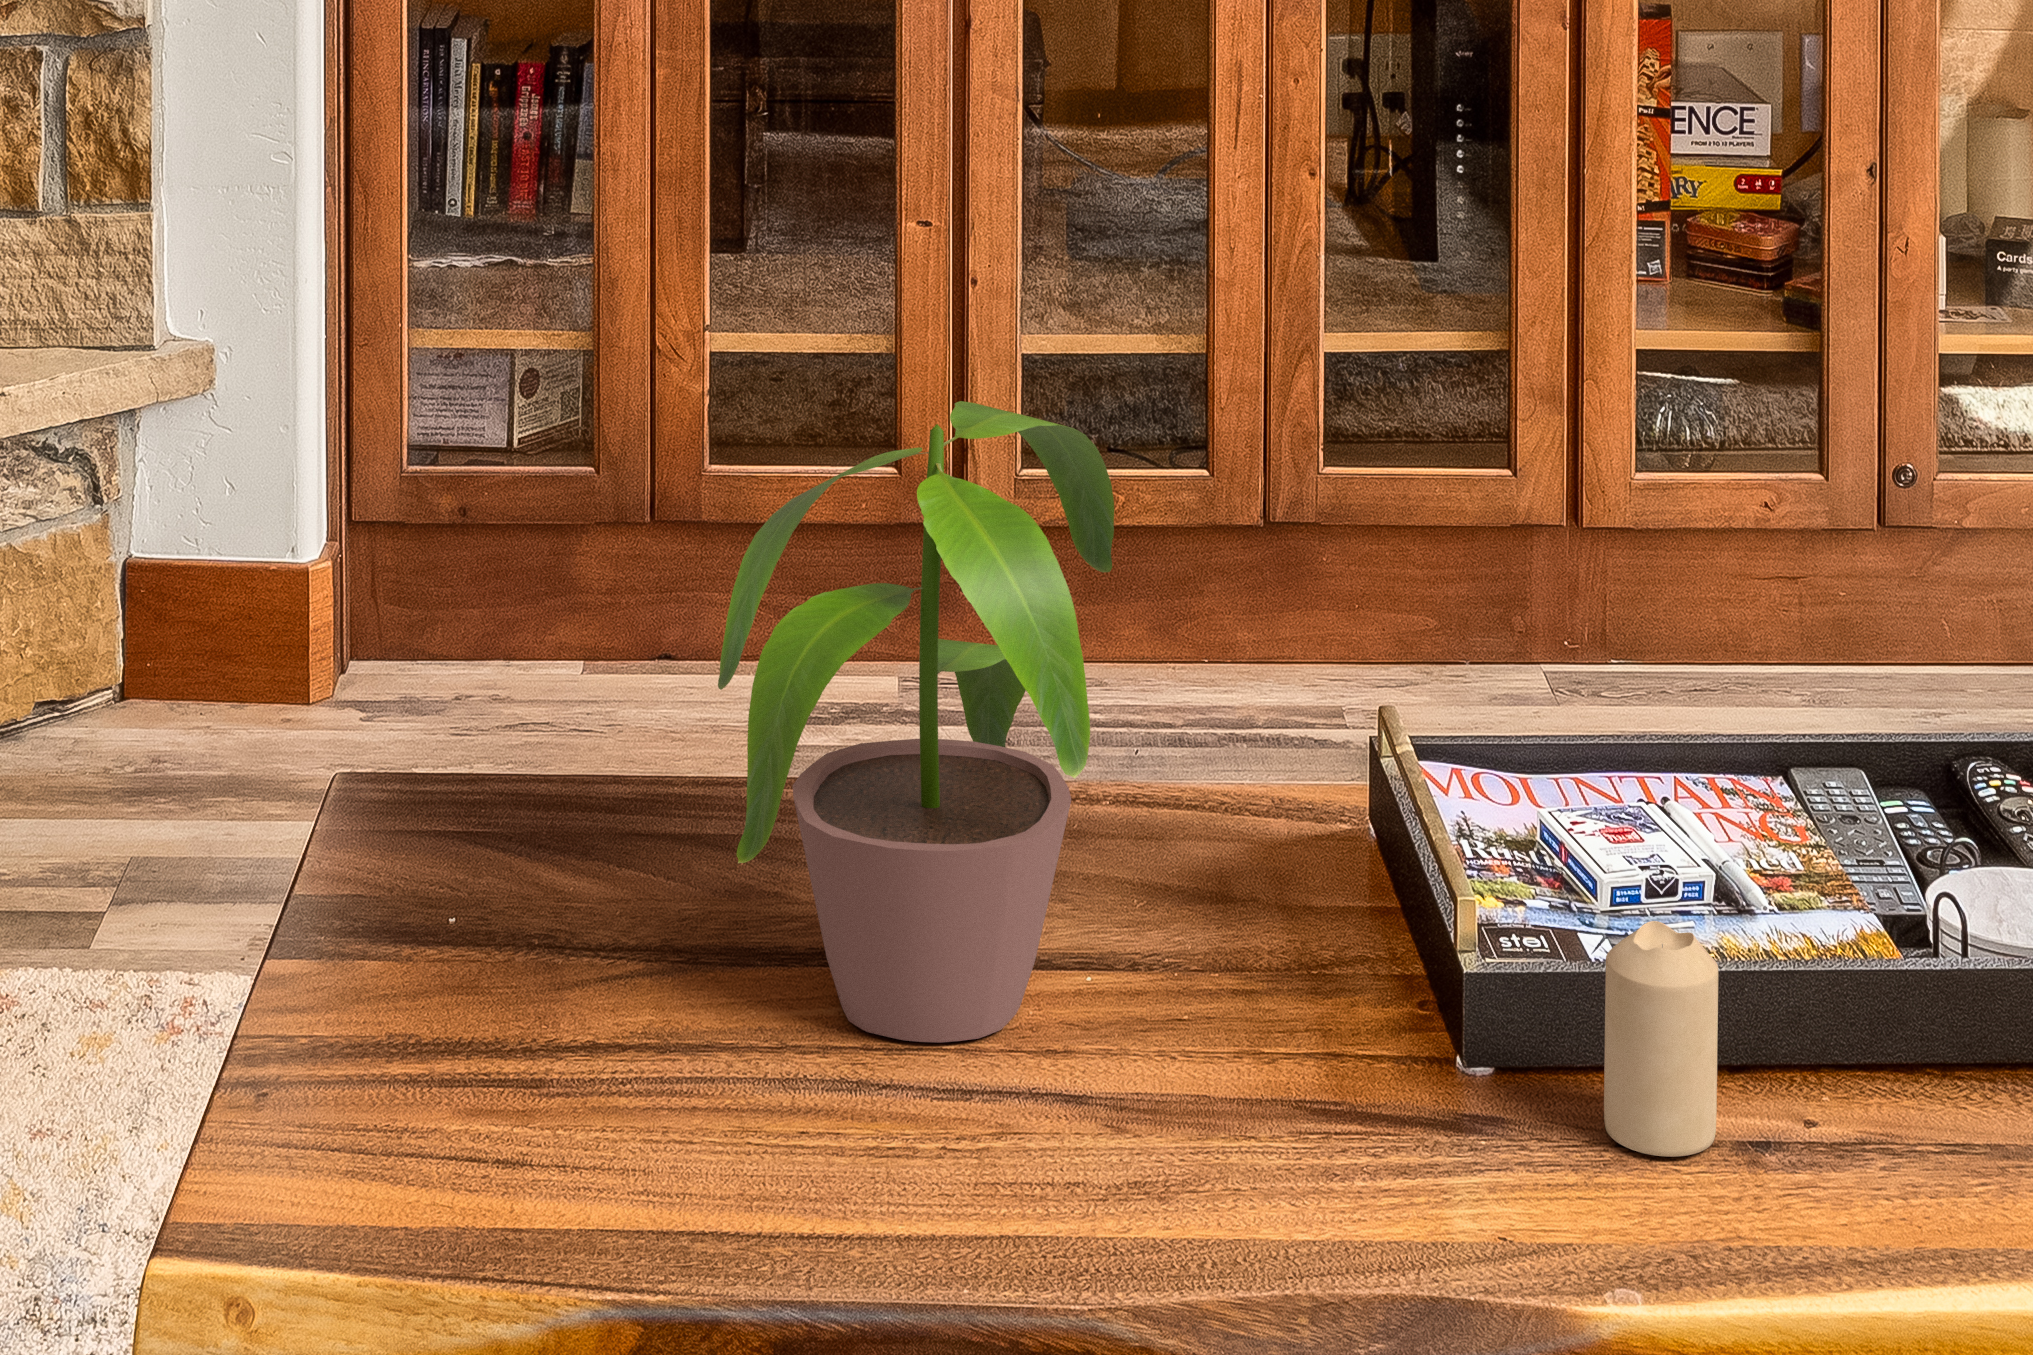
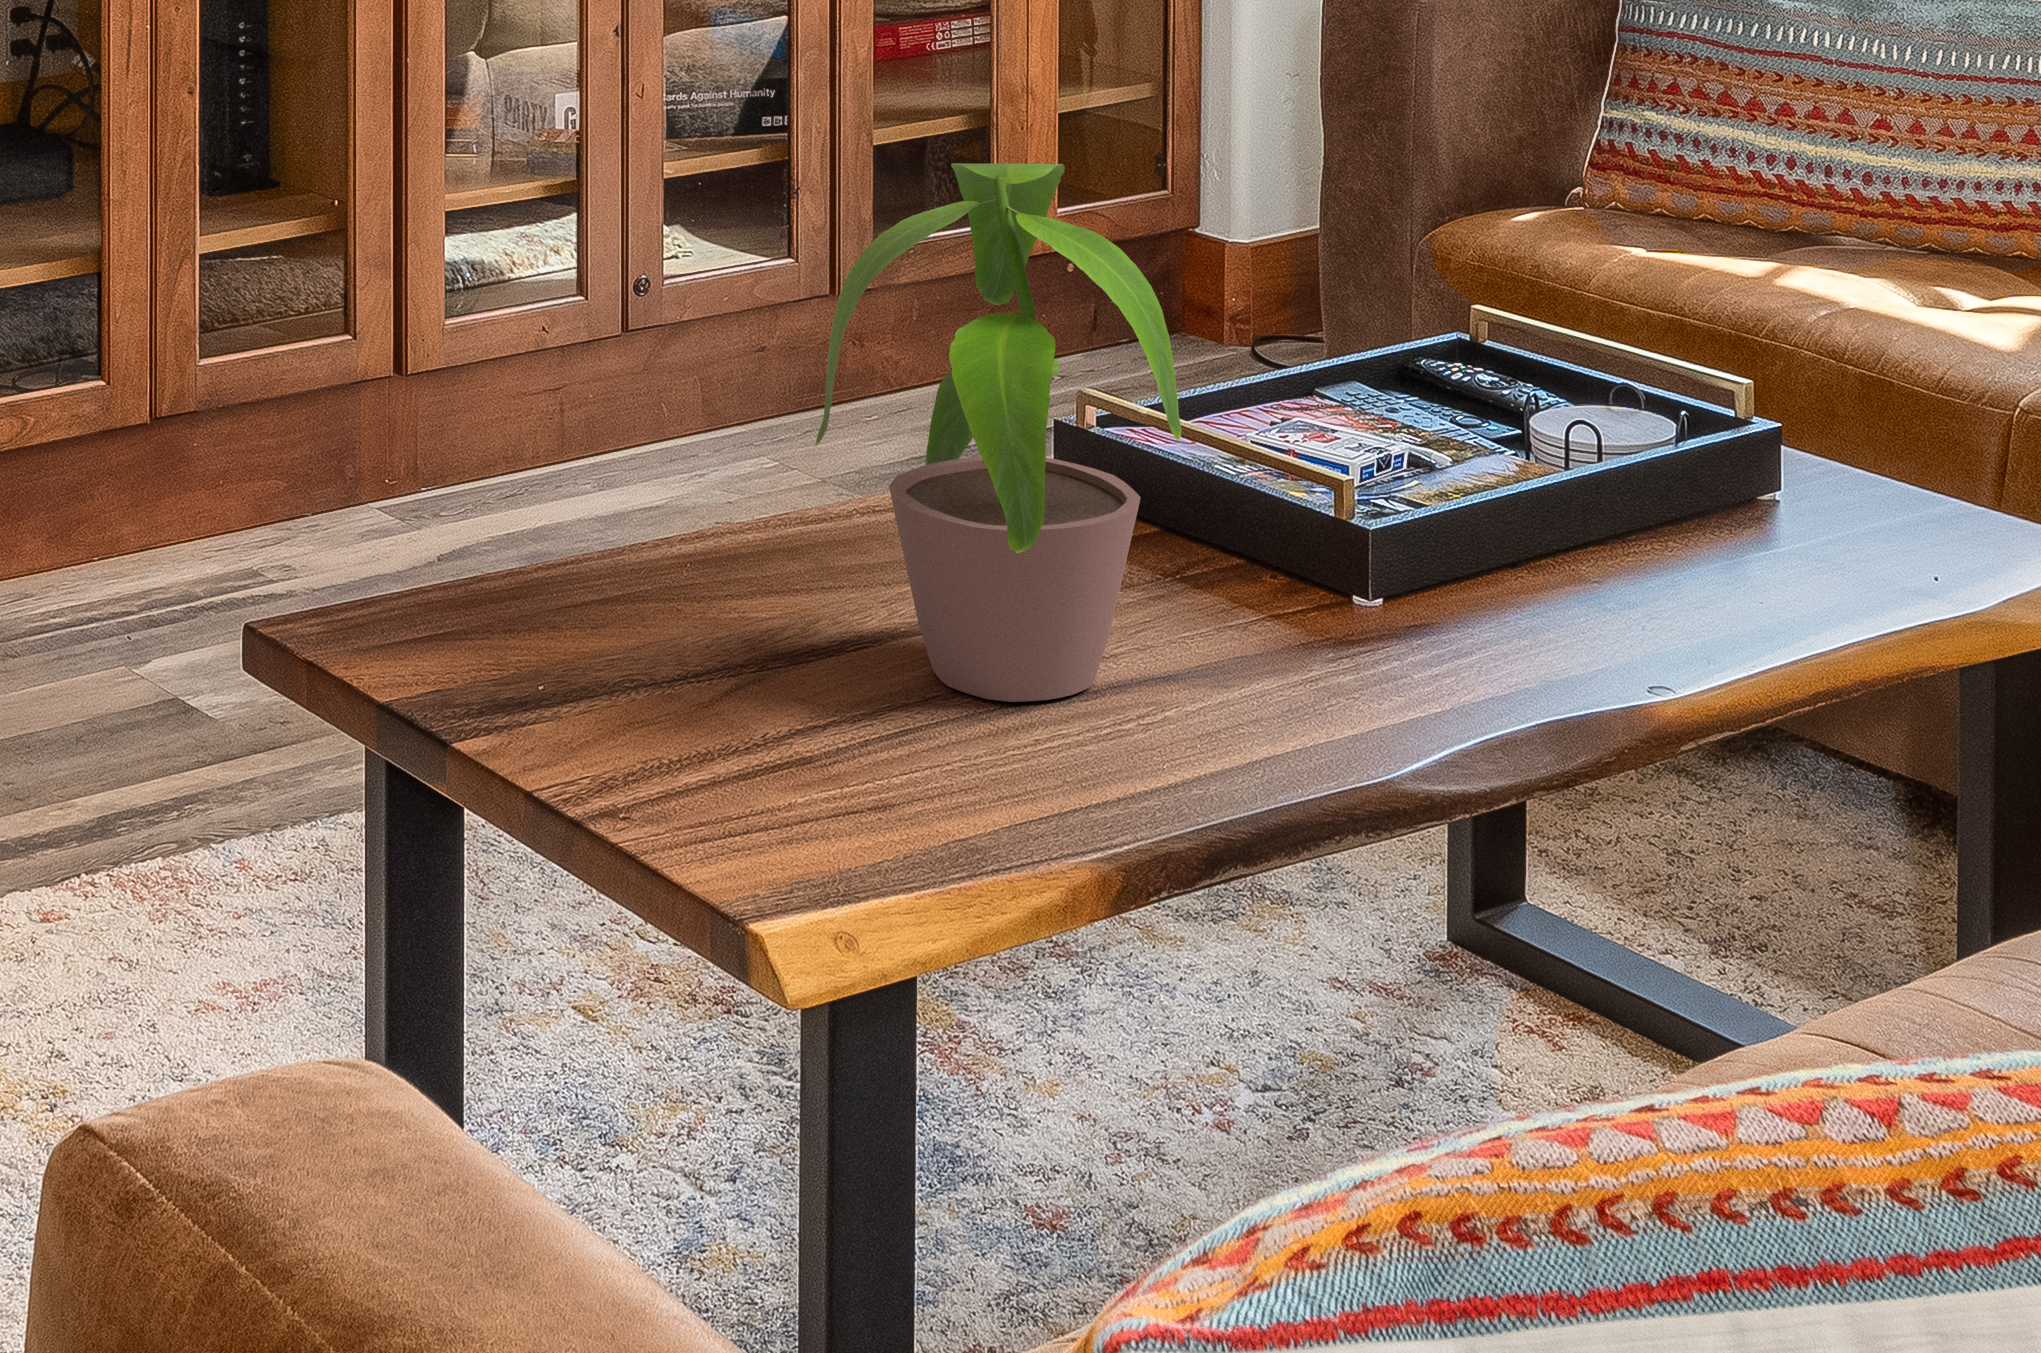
candle: present [1604,921,1718,1157] -> none [1540,464,1629,638]

